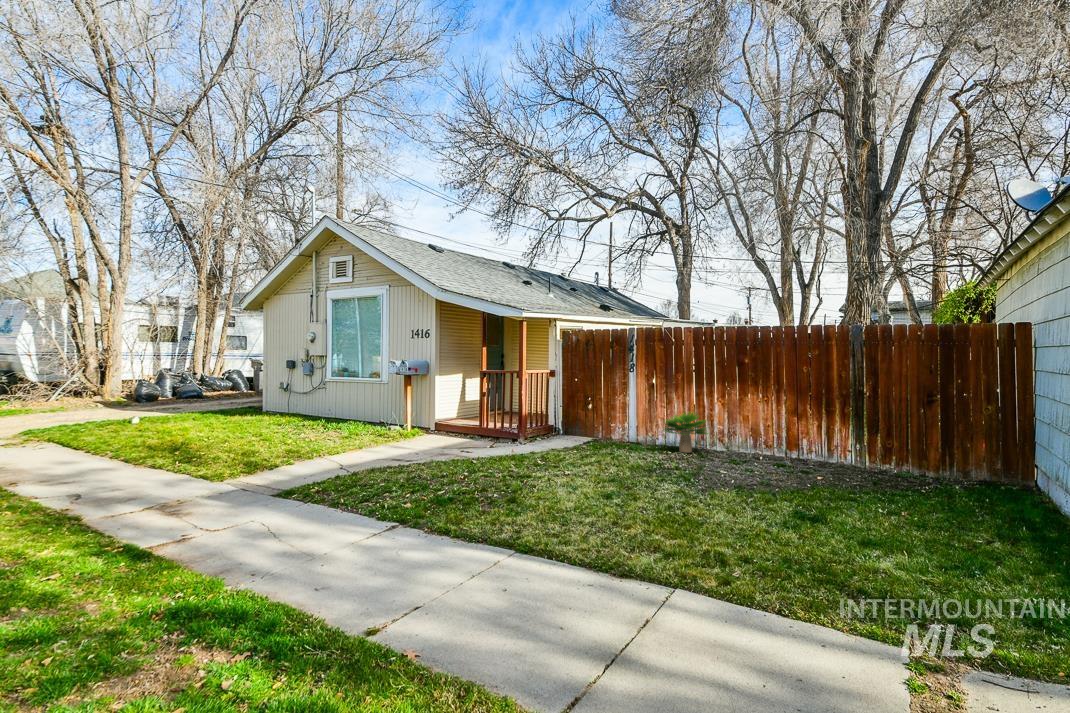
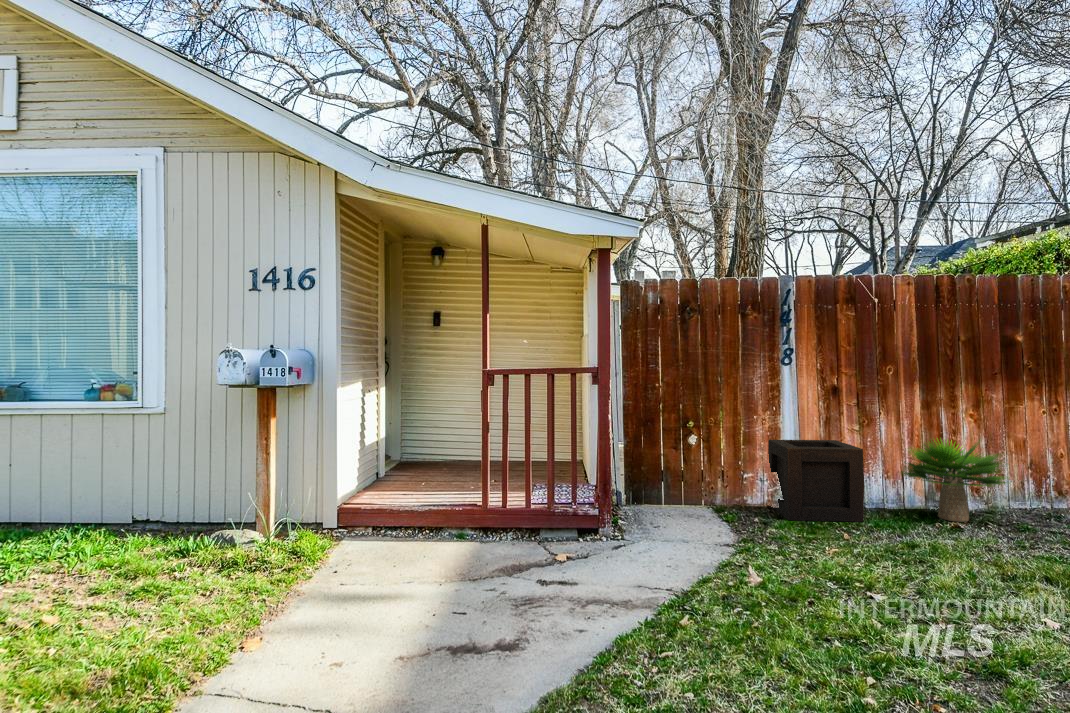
wooden crate: none [605,408,650,448] -> present [768,440,864,522]

